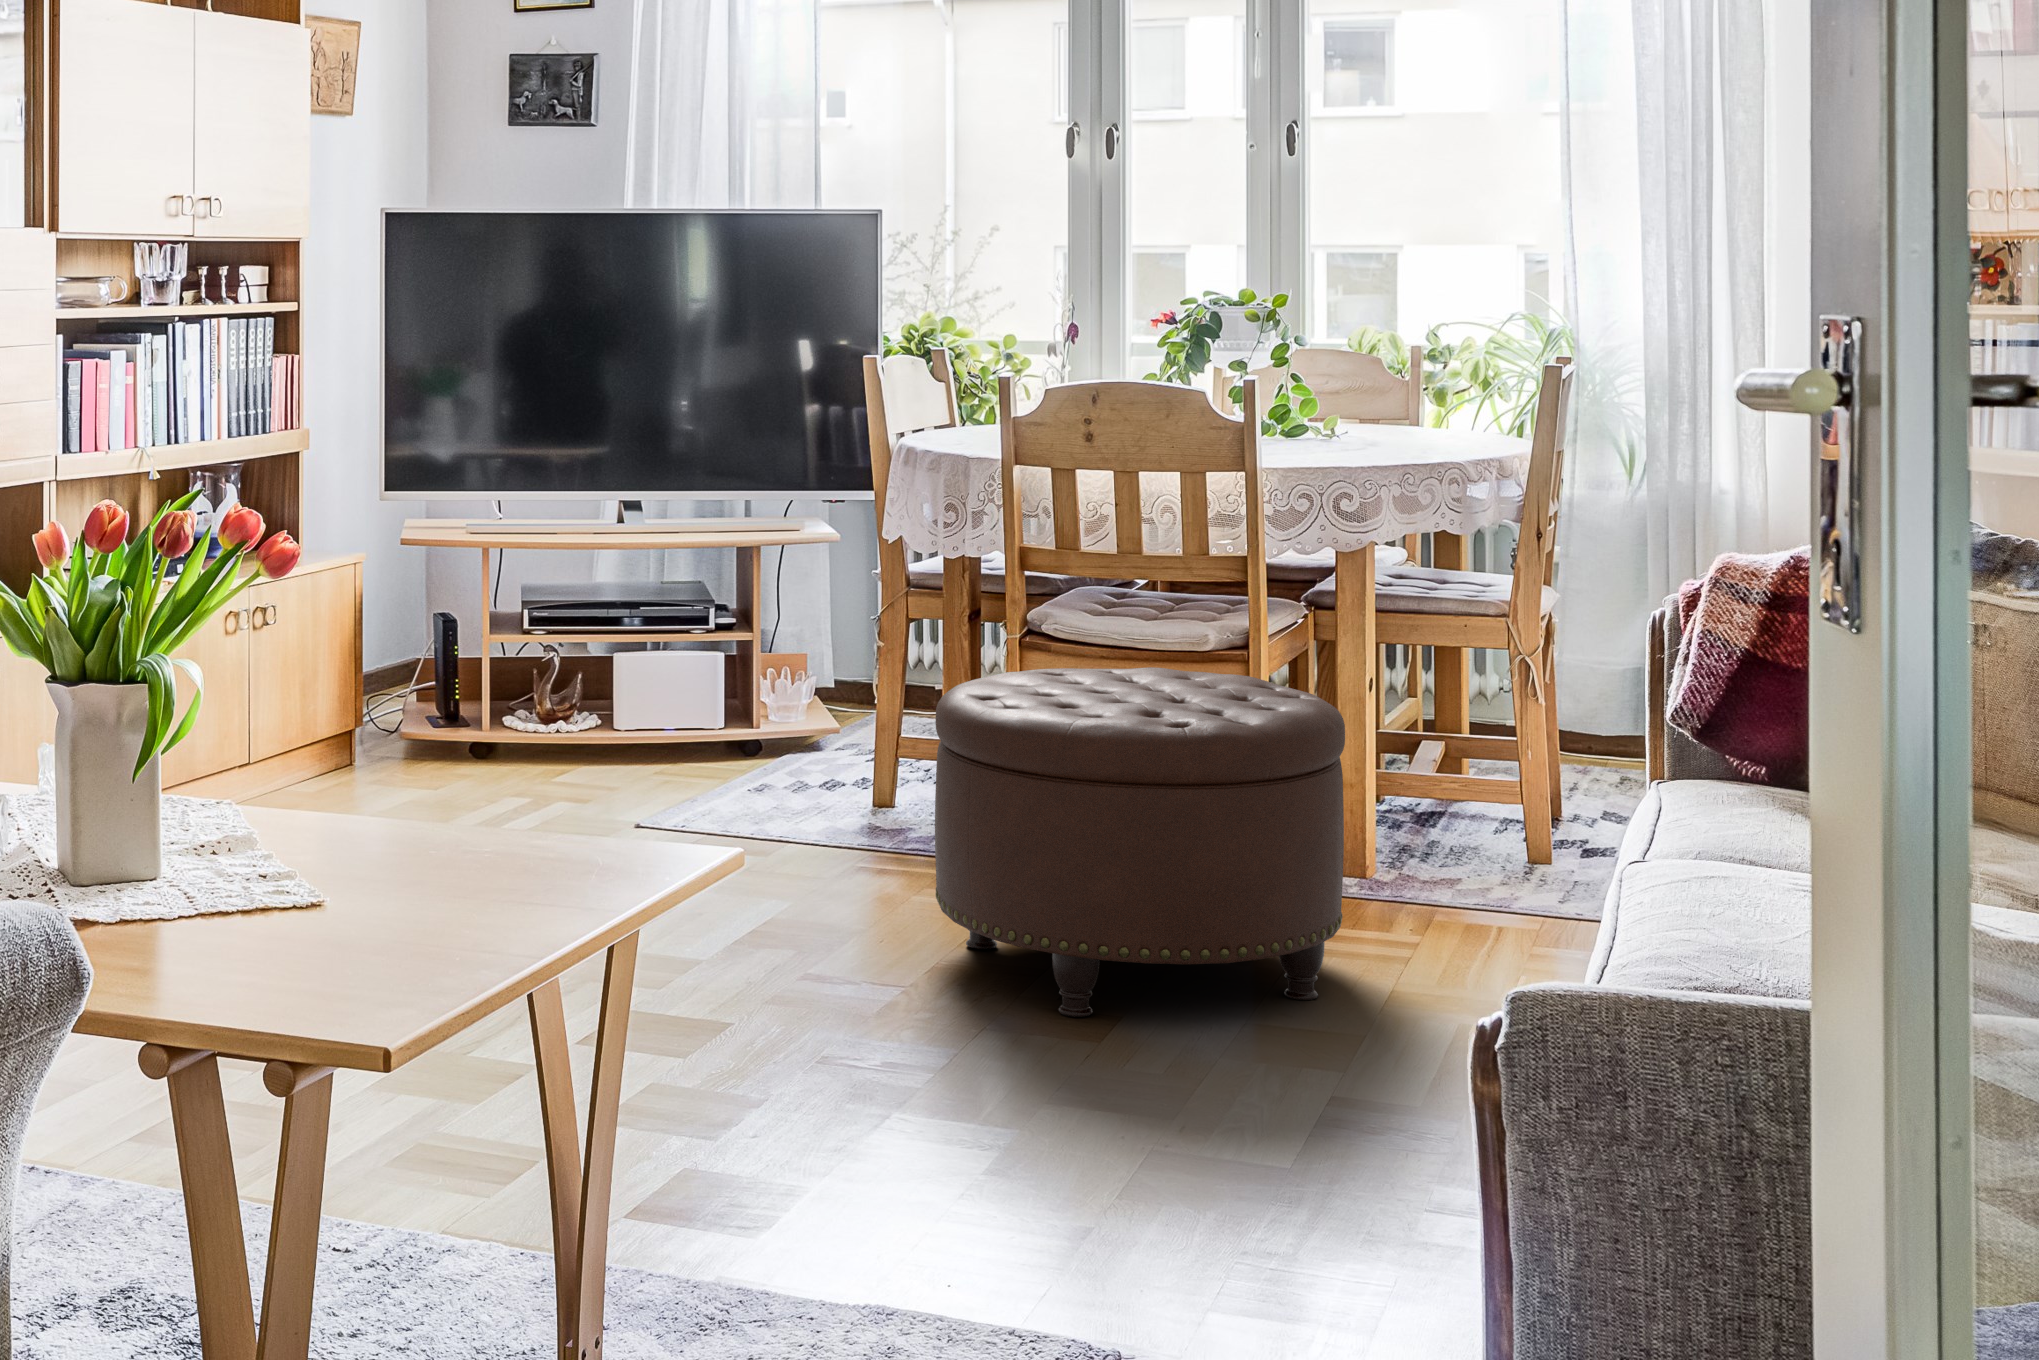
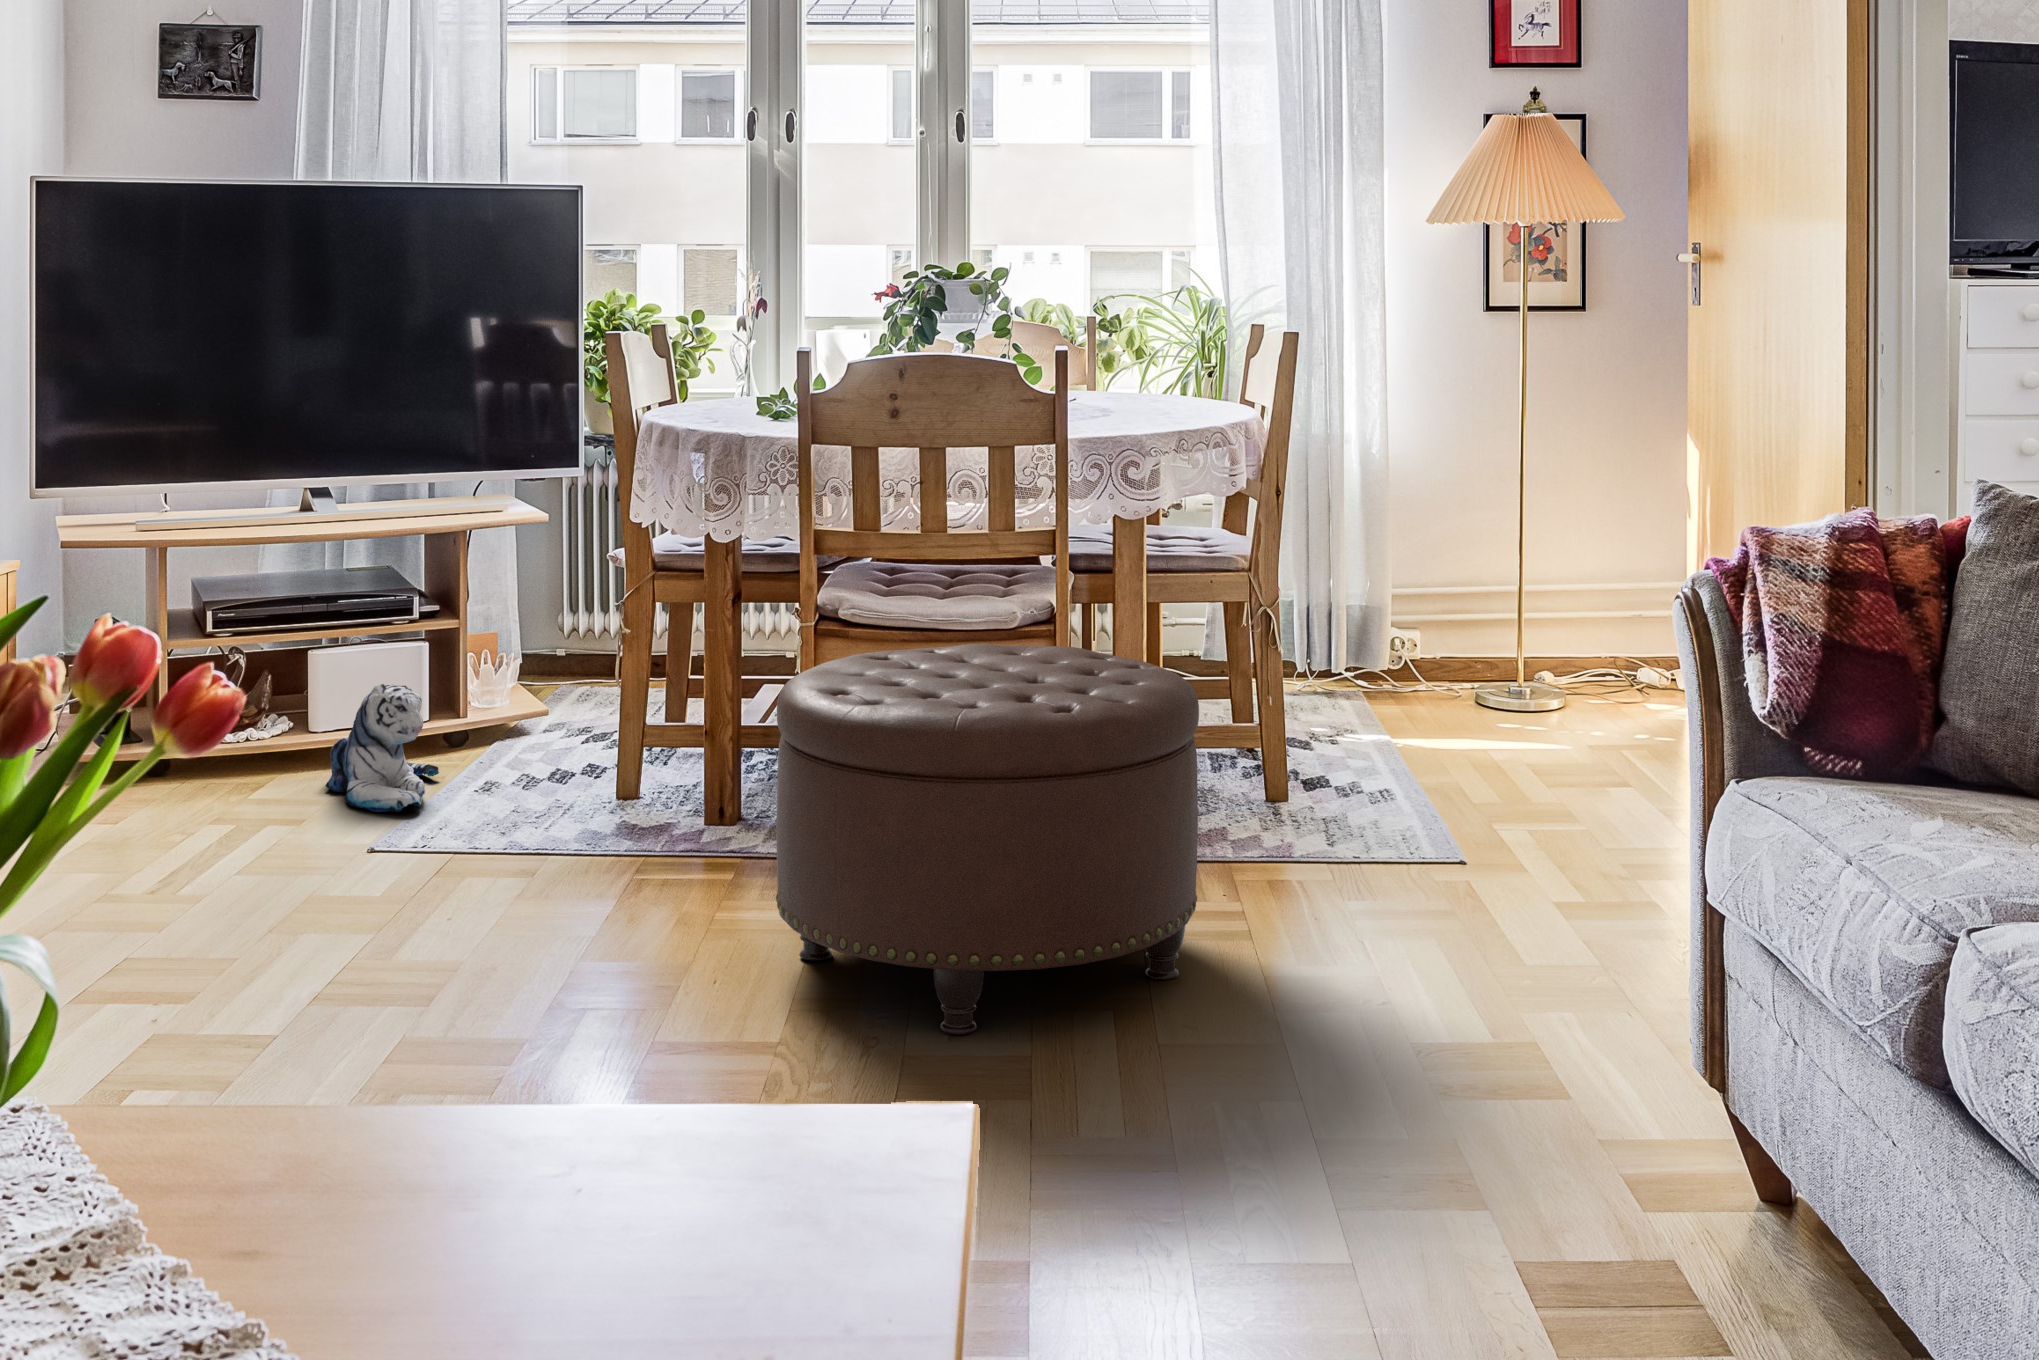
plush toy: none [617,682,720,799] -> present [325,684,439,812]

